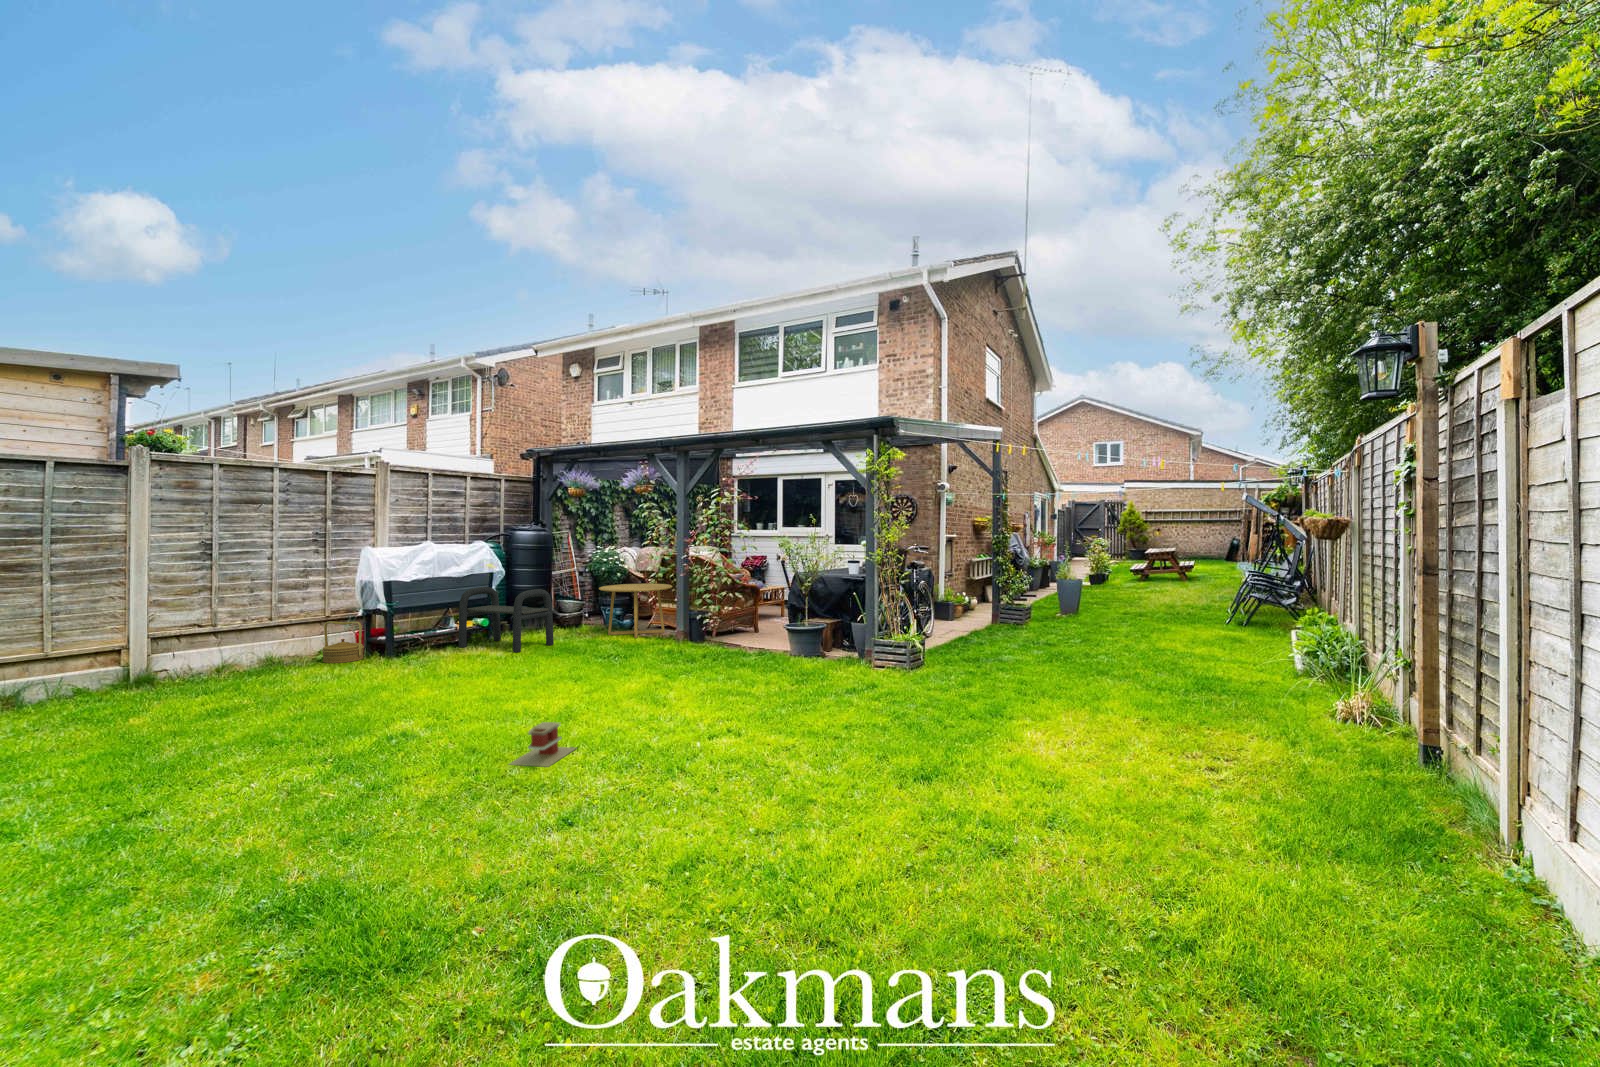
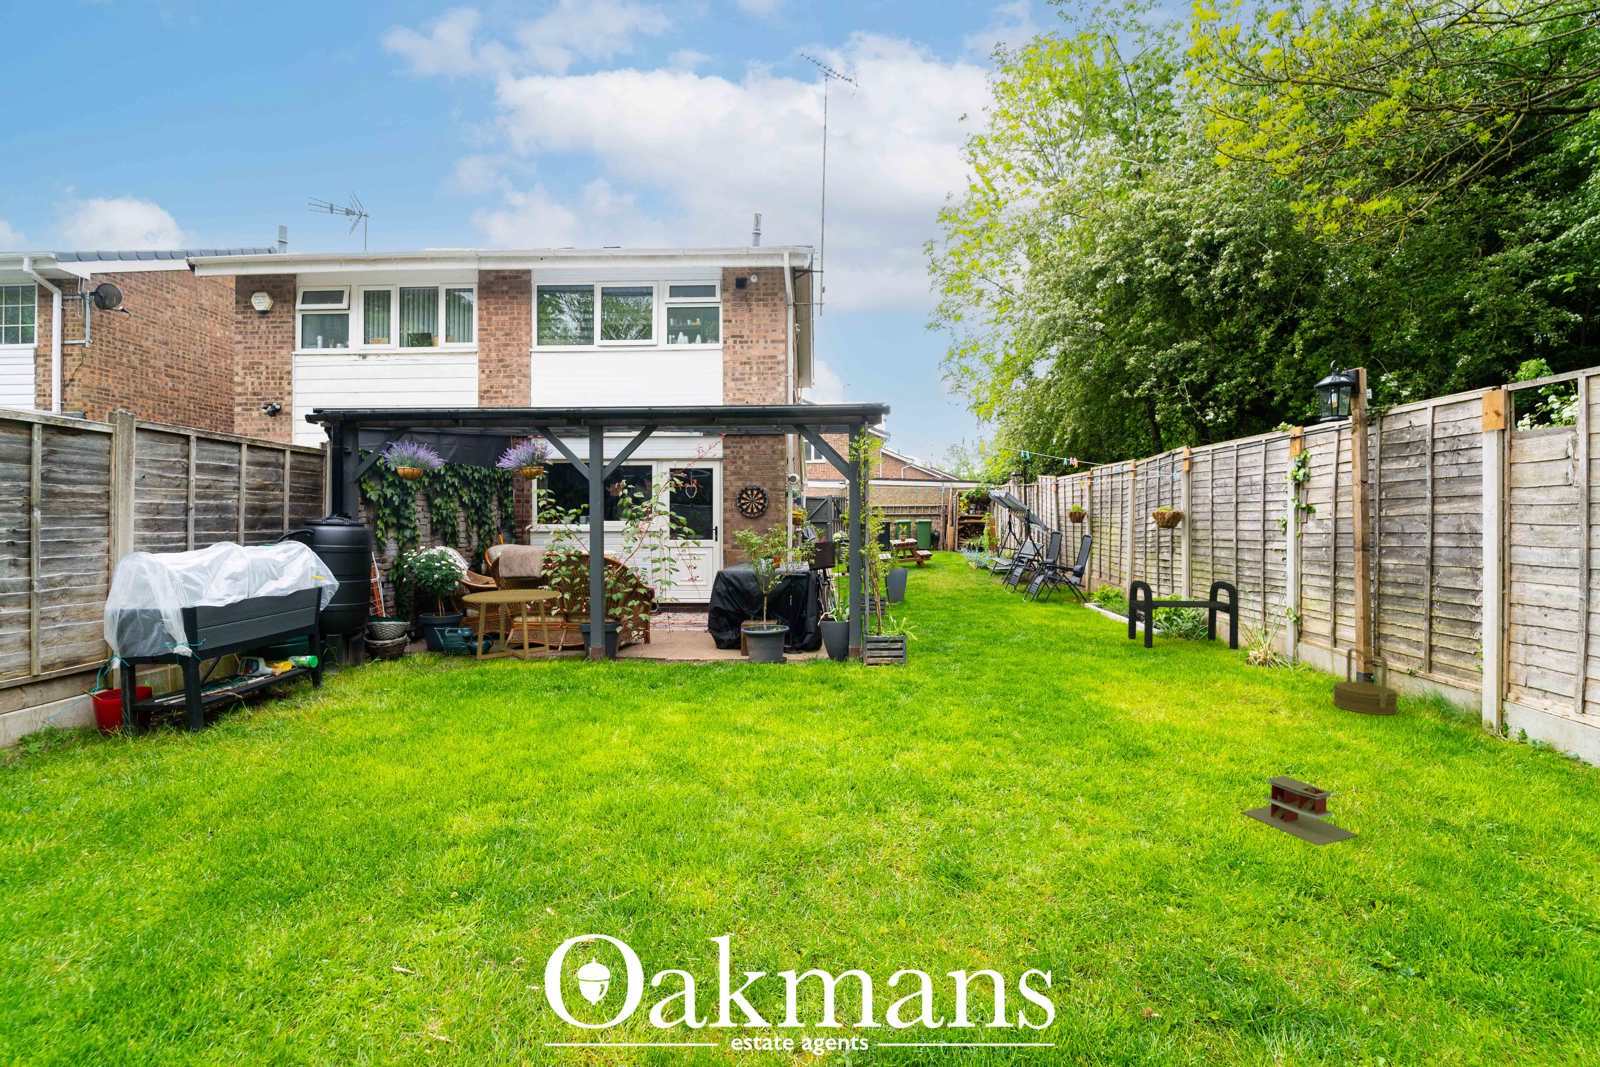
bench: present [459,587,554,652] -> present [1128,580,1238,649]
woven basket: present [322,621,364,663] -> present [1333,648,1398,715]
toy house: present [510,722,575,767] -> present [1242,776,1358,846]

